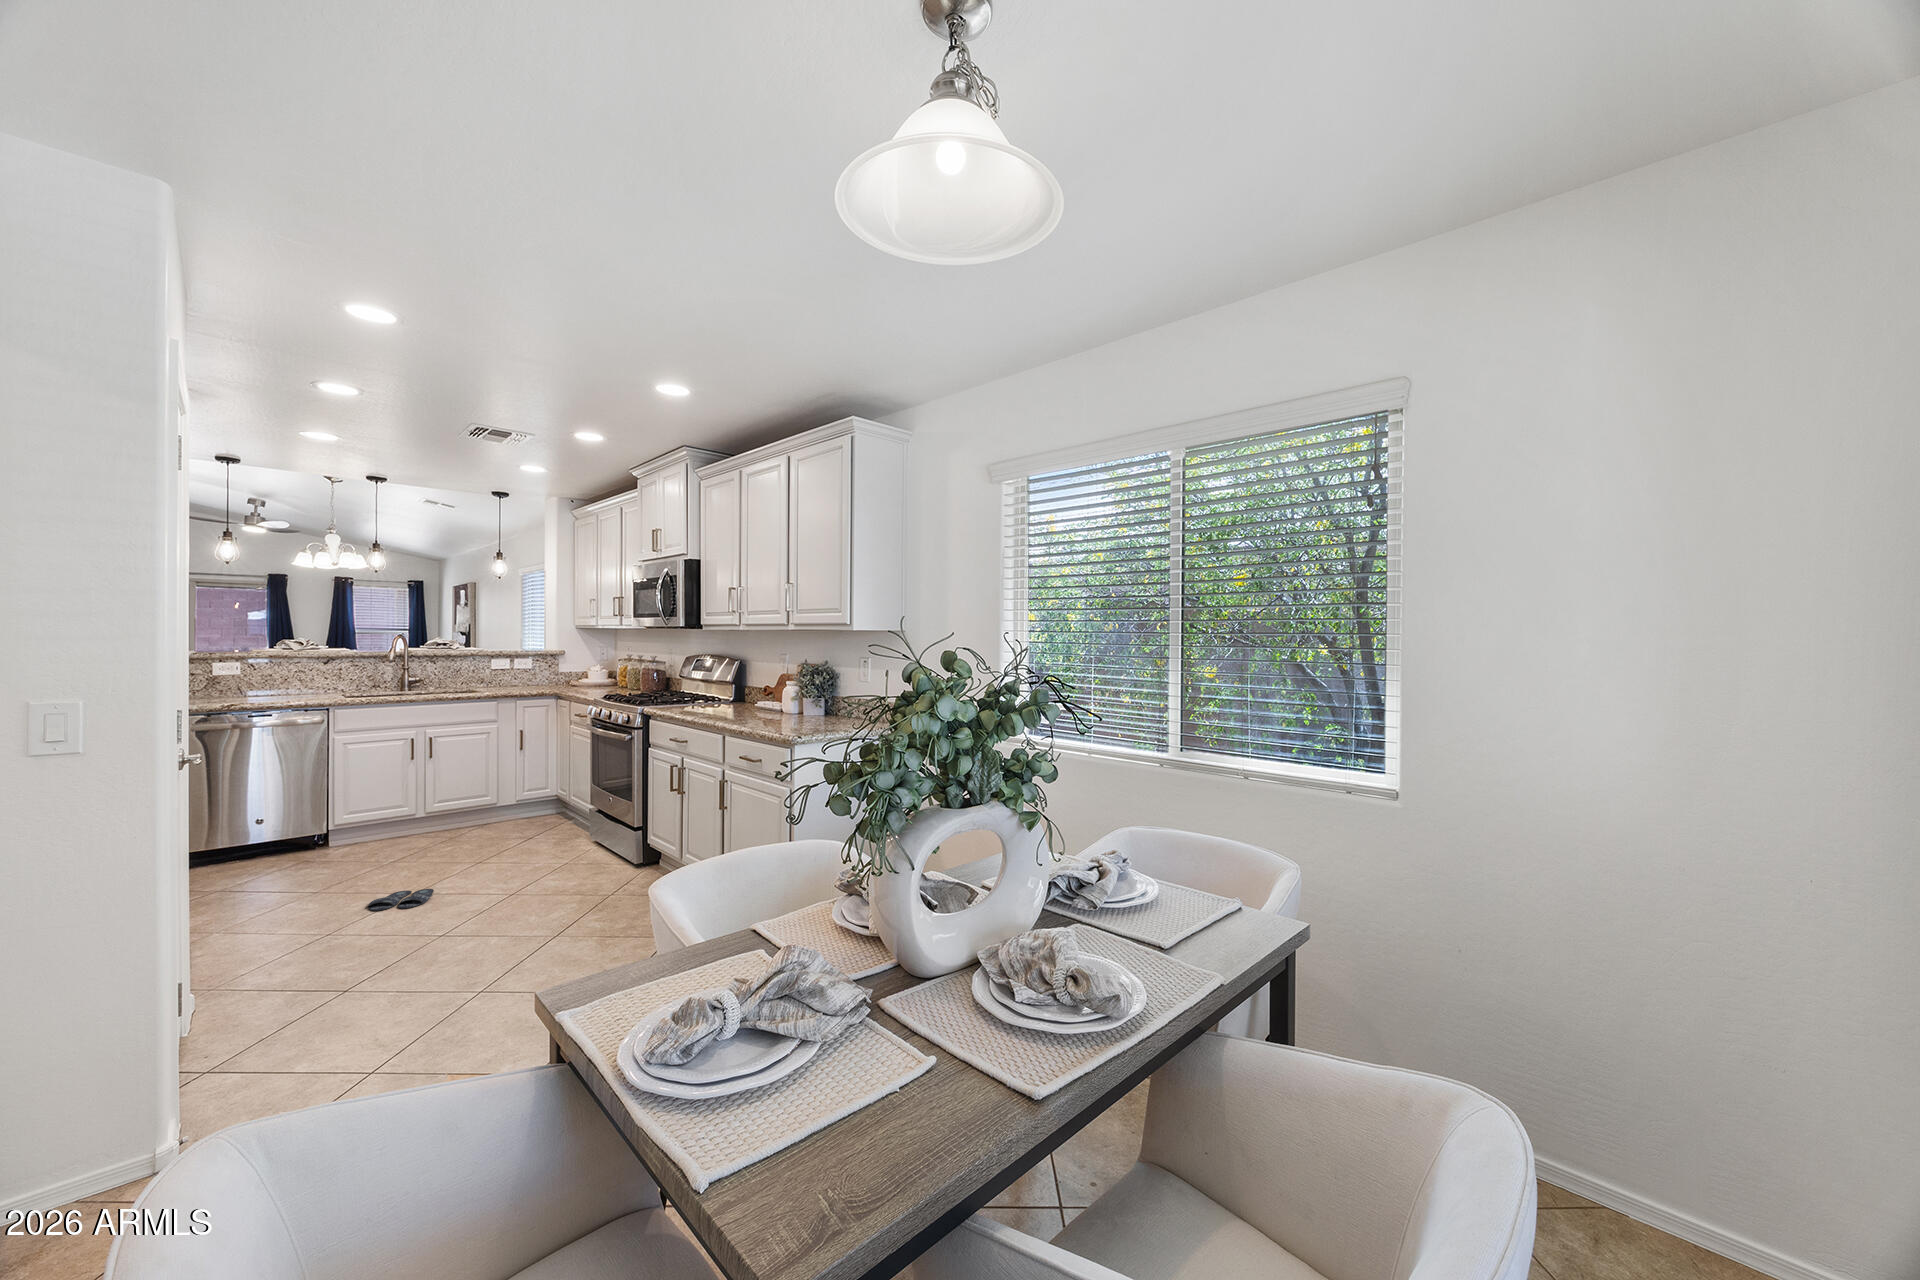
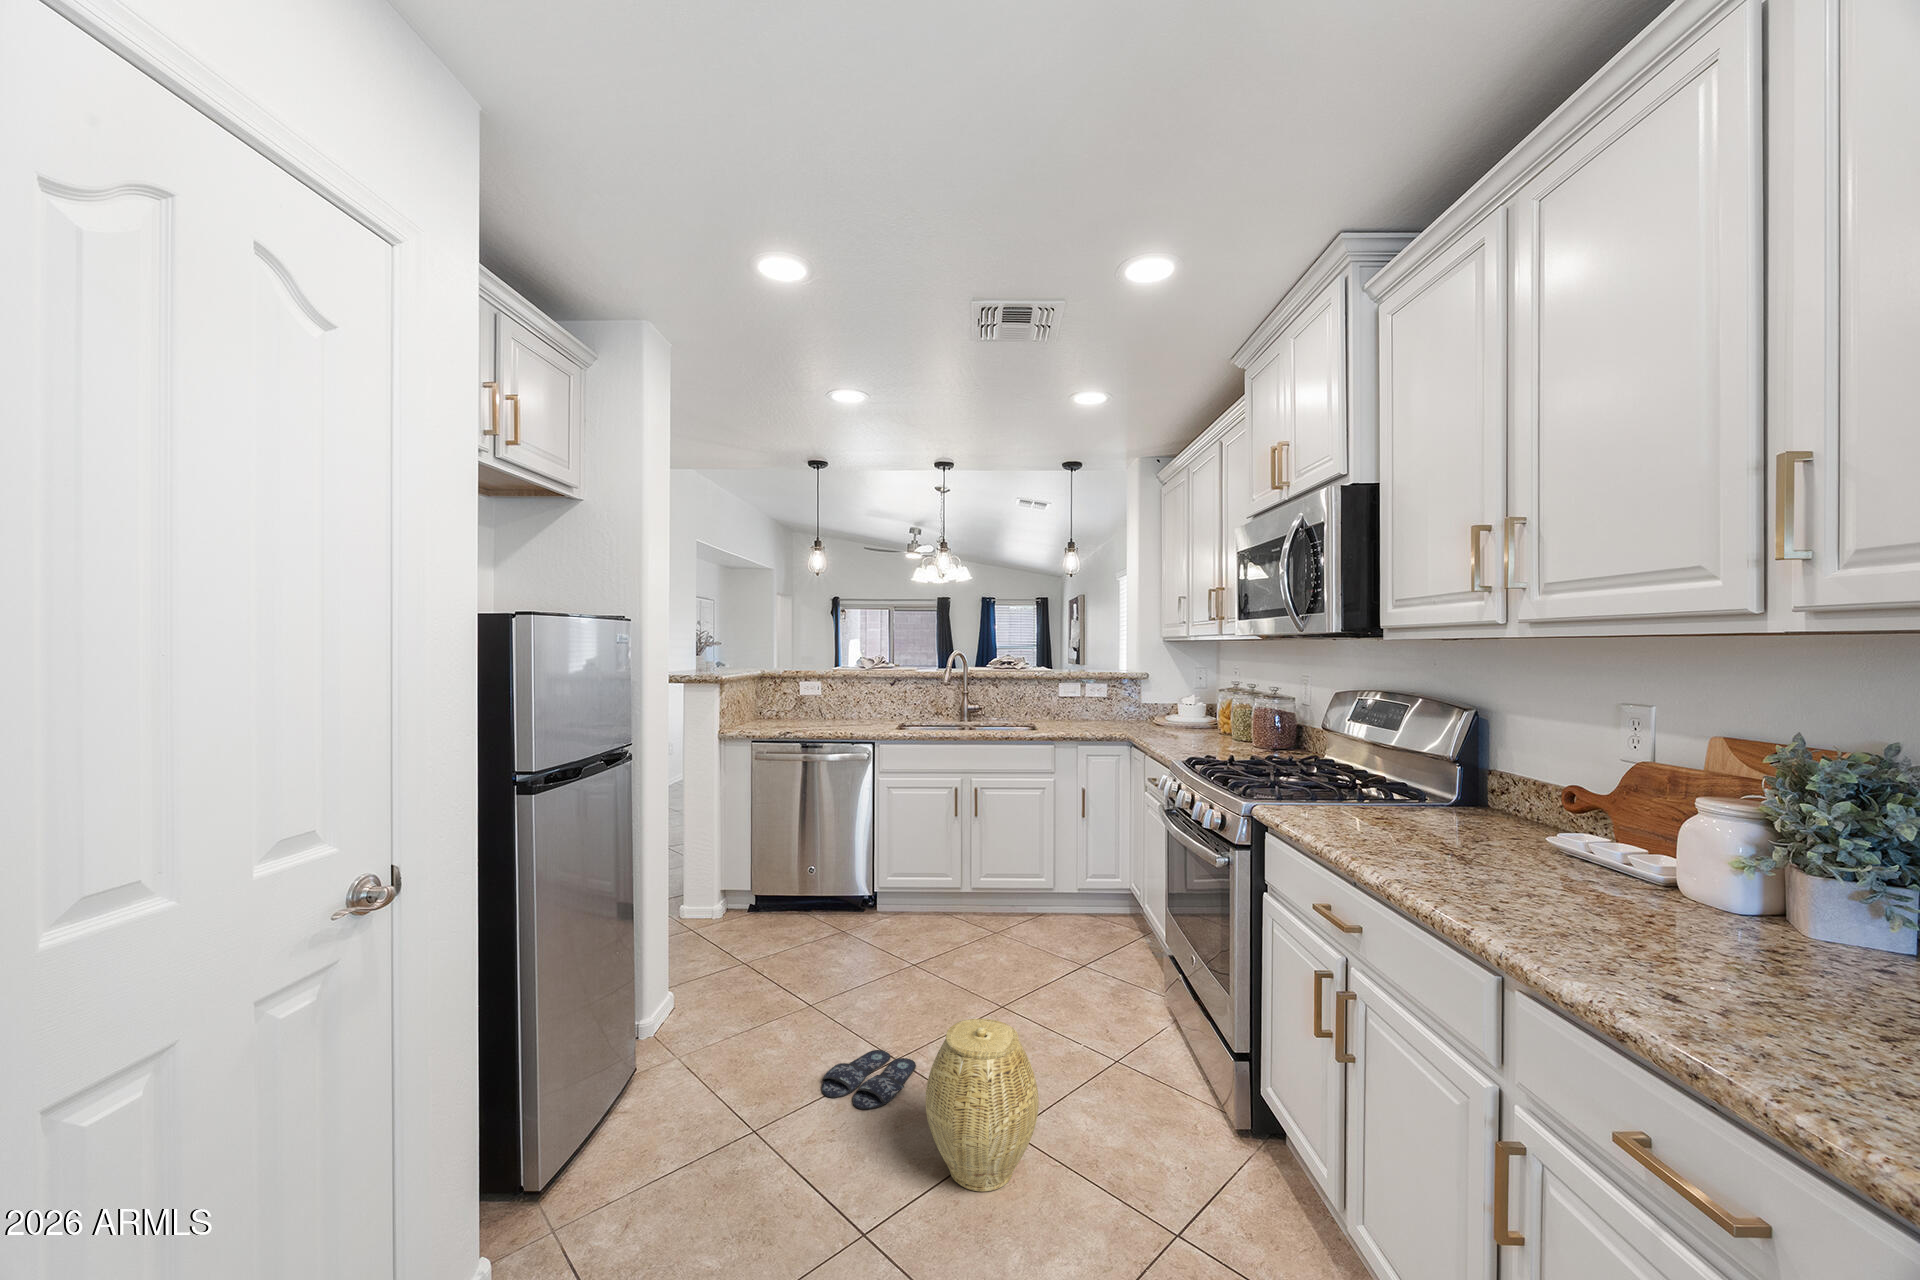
woven basket: none [467,831,536,910] -> present [925,1019,1039,1192]

